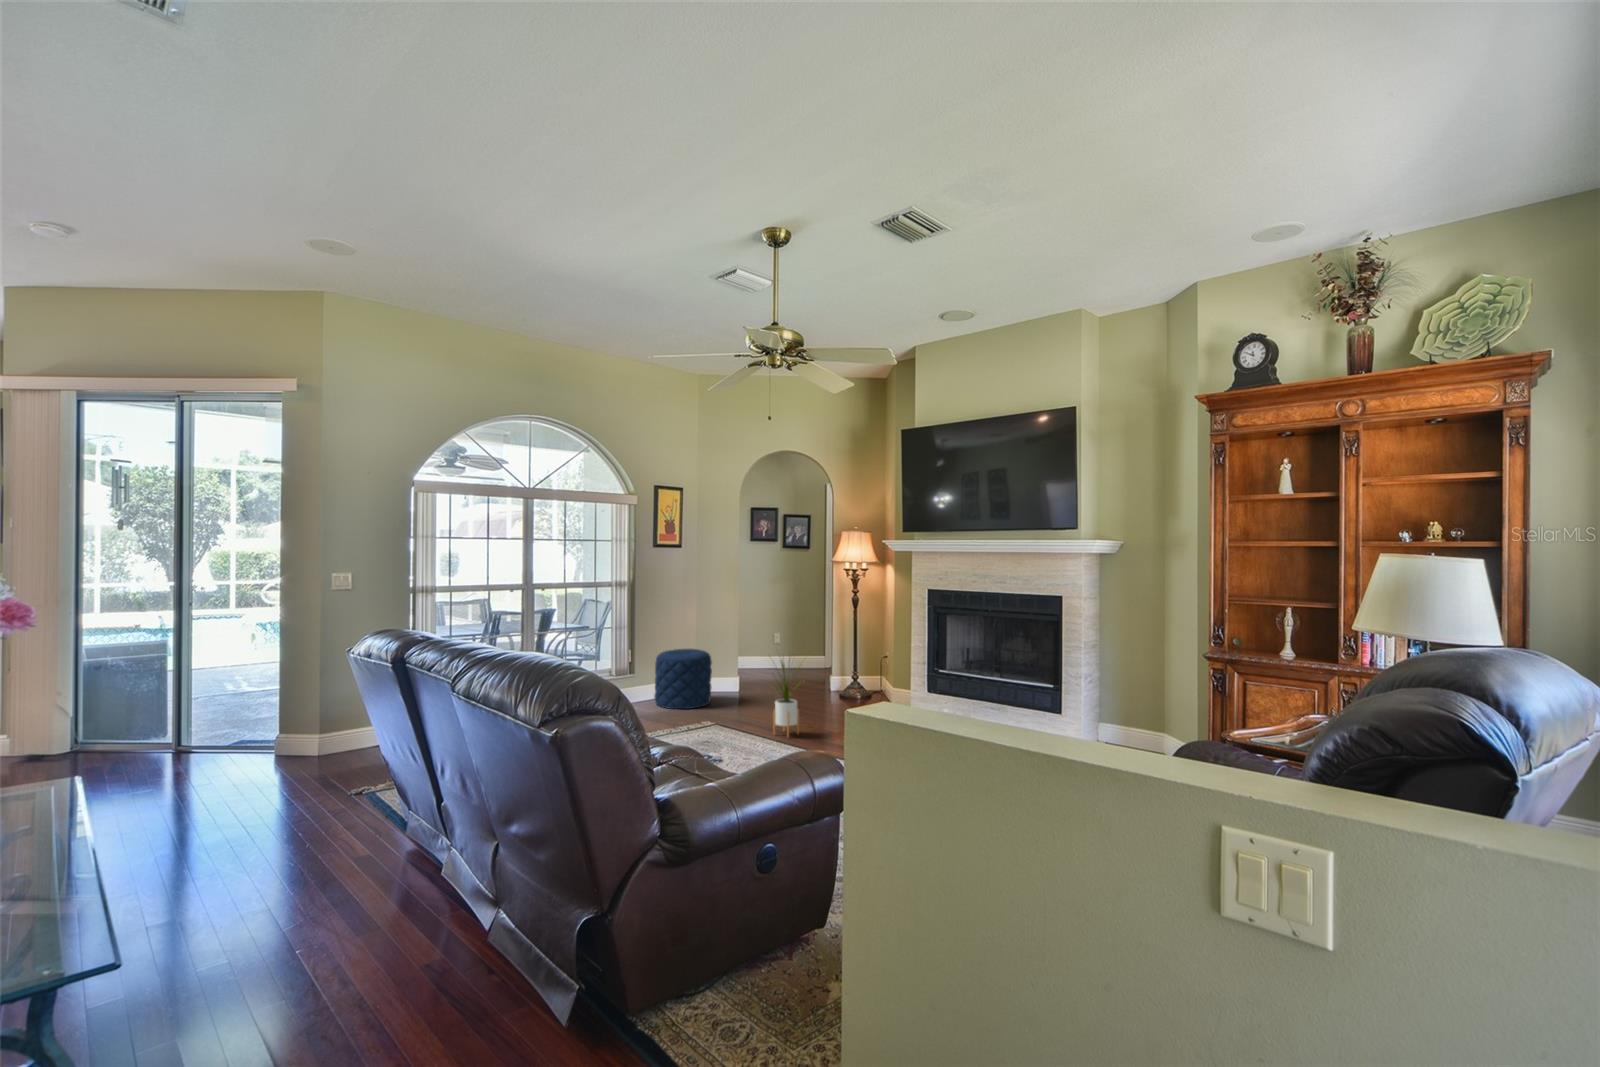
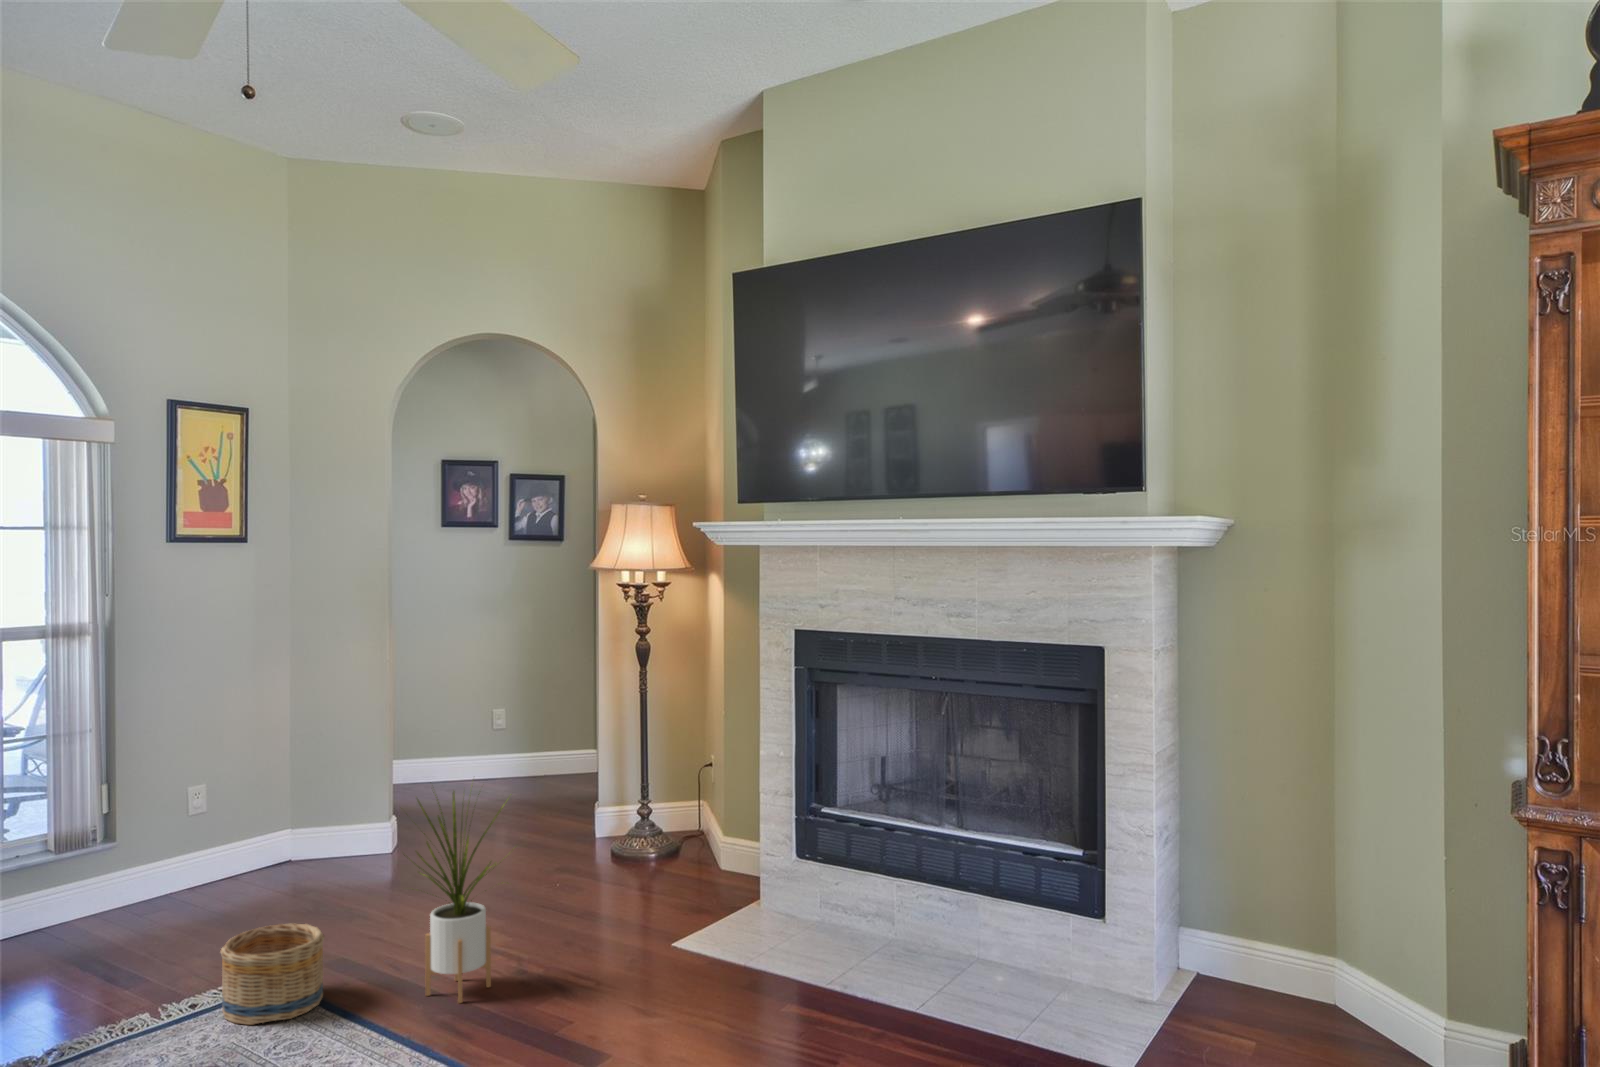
pouf: present [654,649,712,709] -> none [165,773,311,922]
basket: none [696,703,734,739] -> present [220,923,325,1025]

